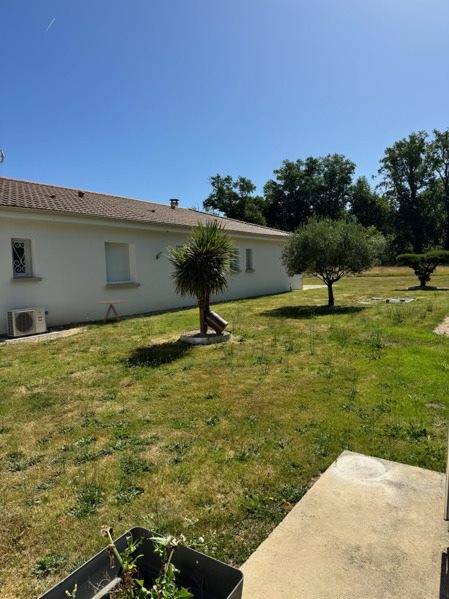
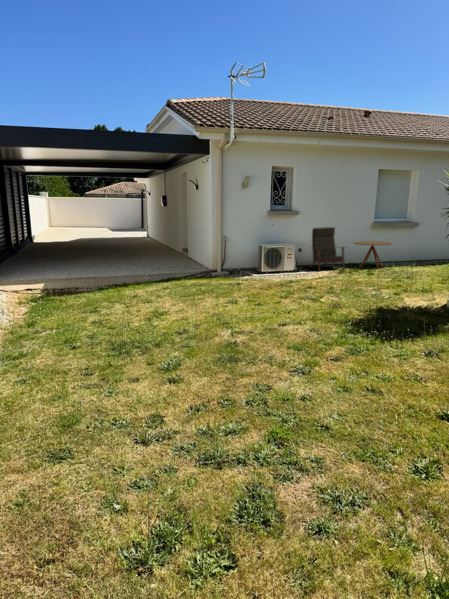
lounge chair: none [57,291,92,330] -> present [311,227,344,270]

